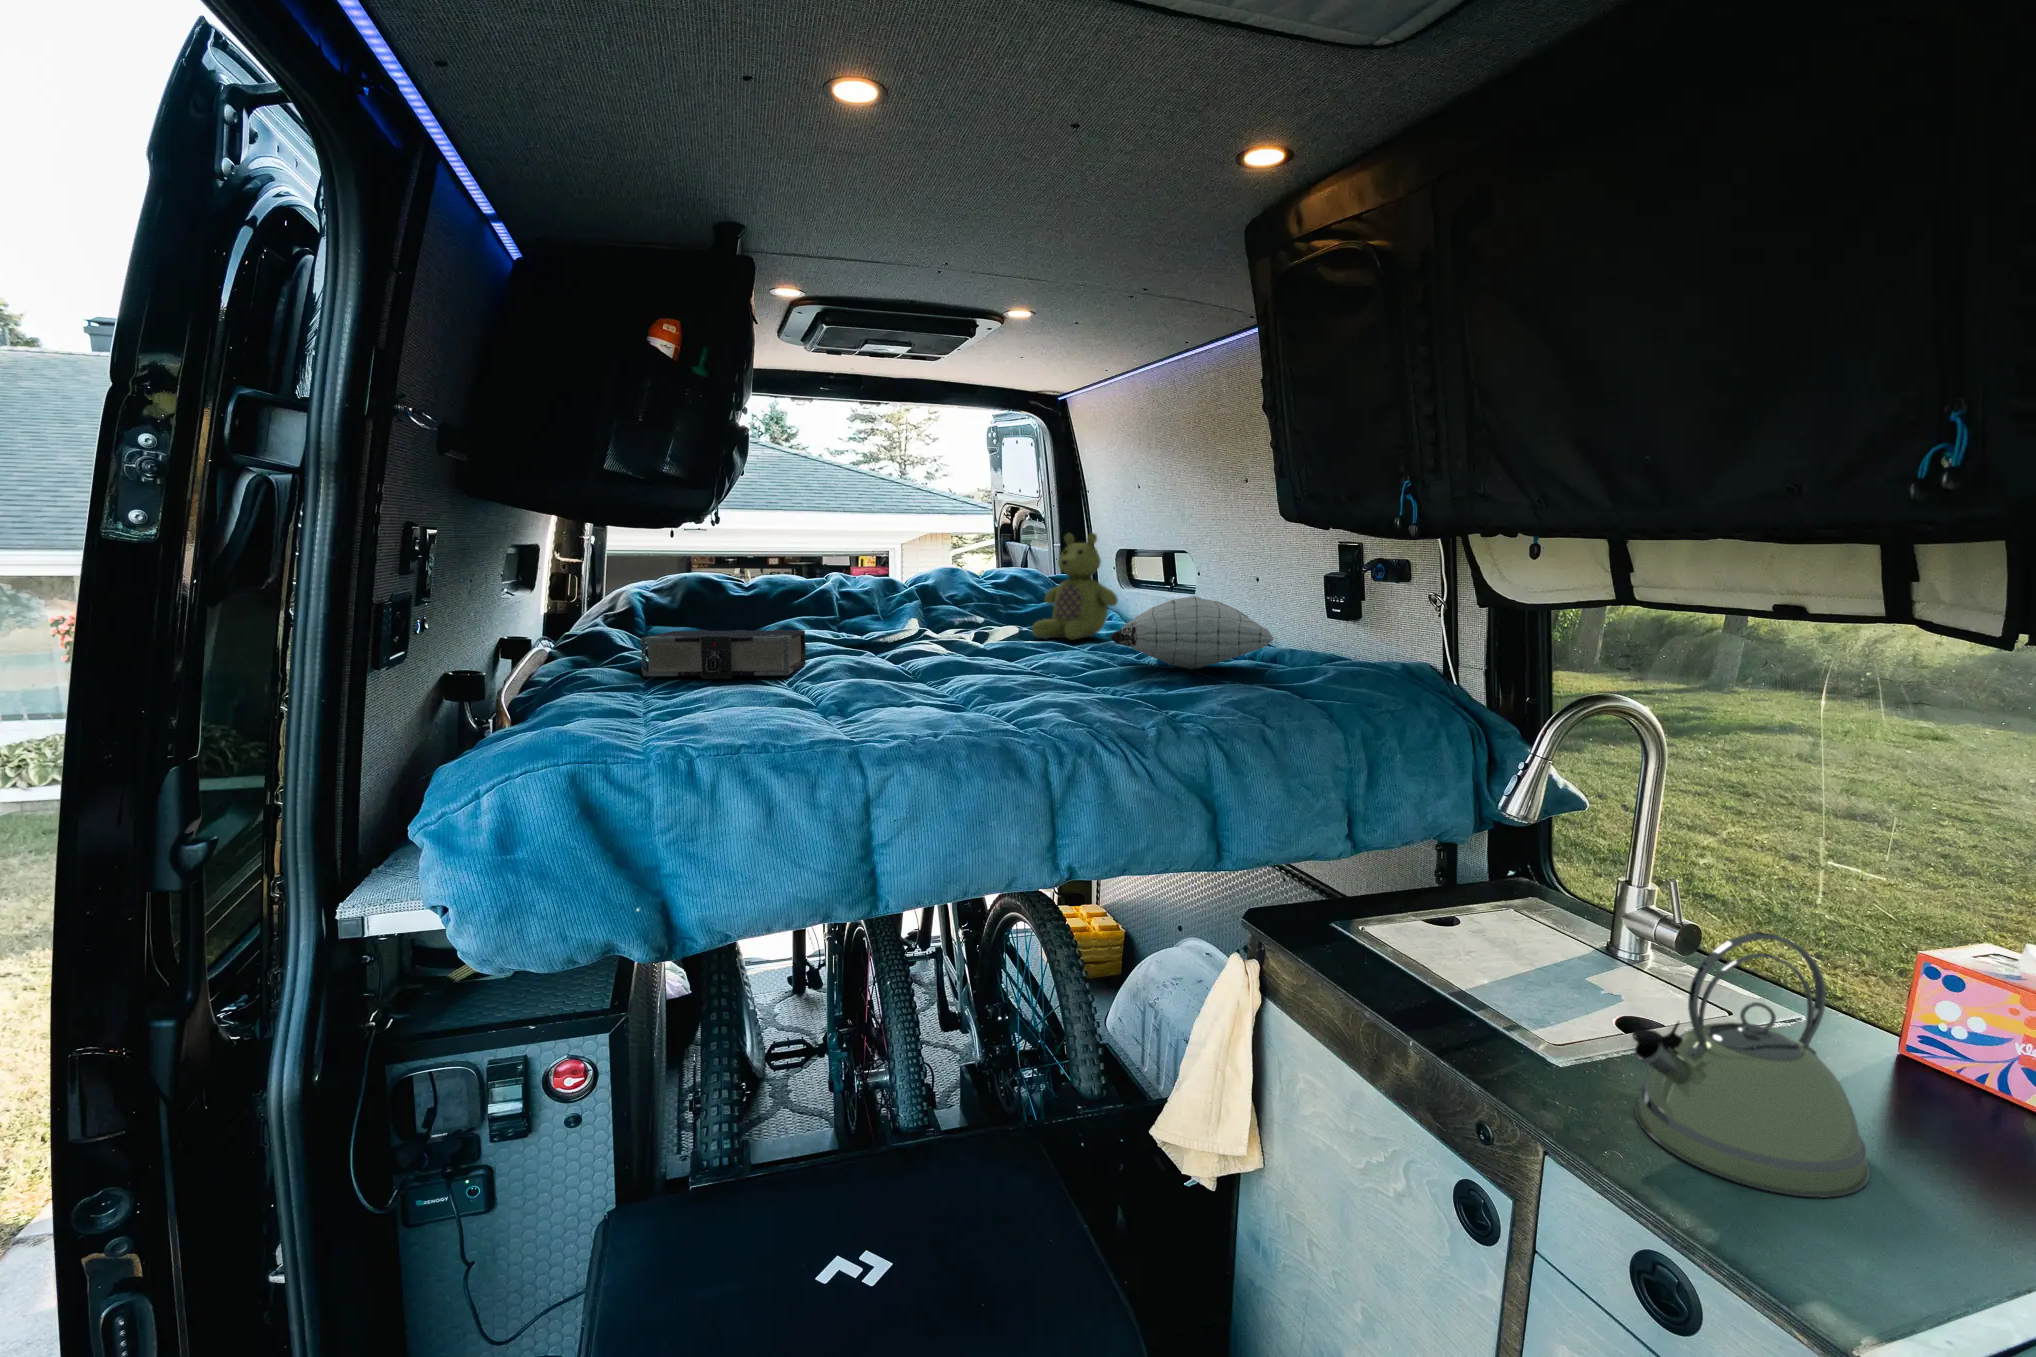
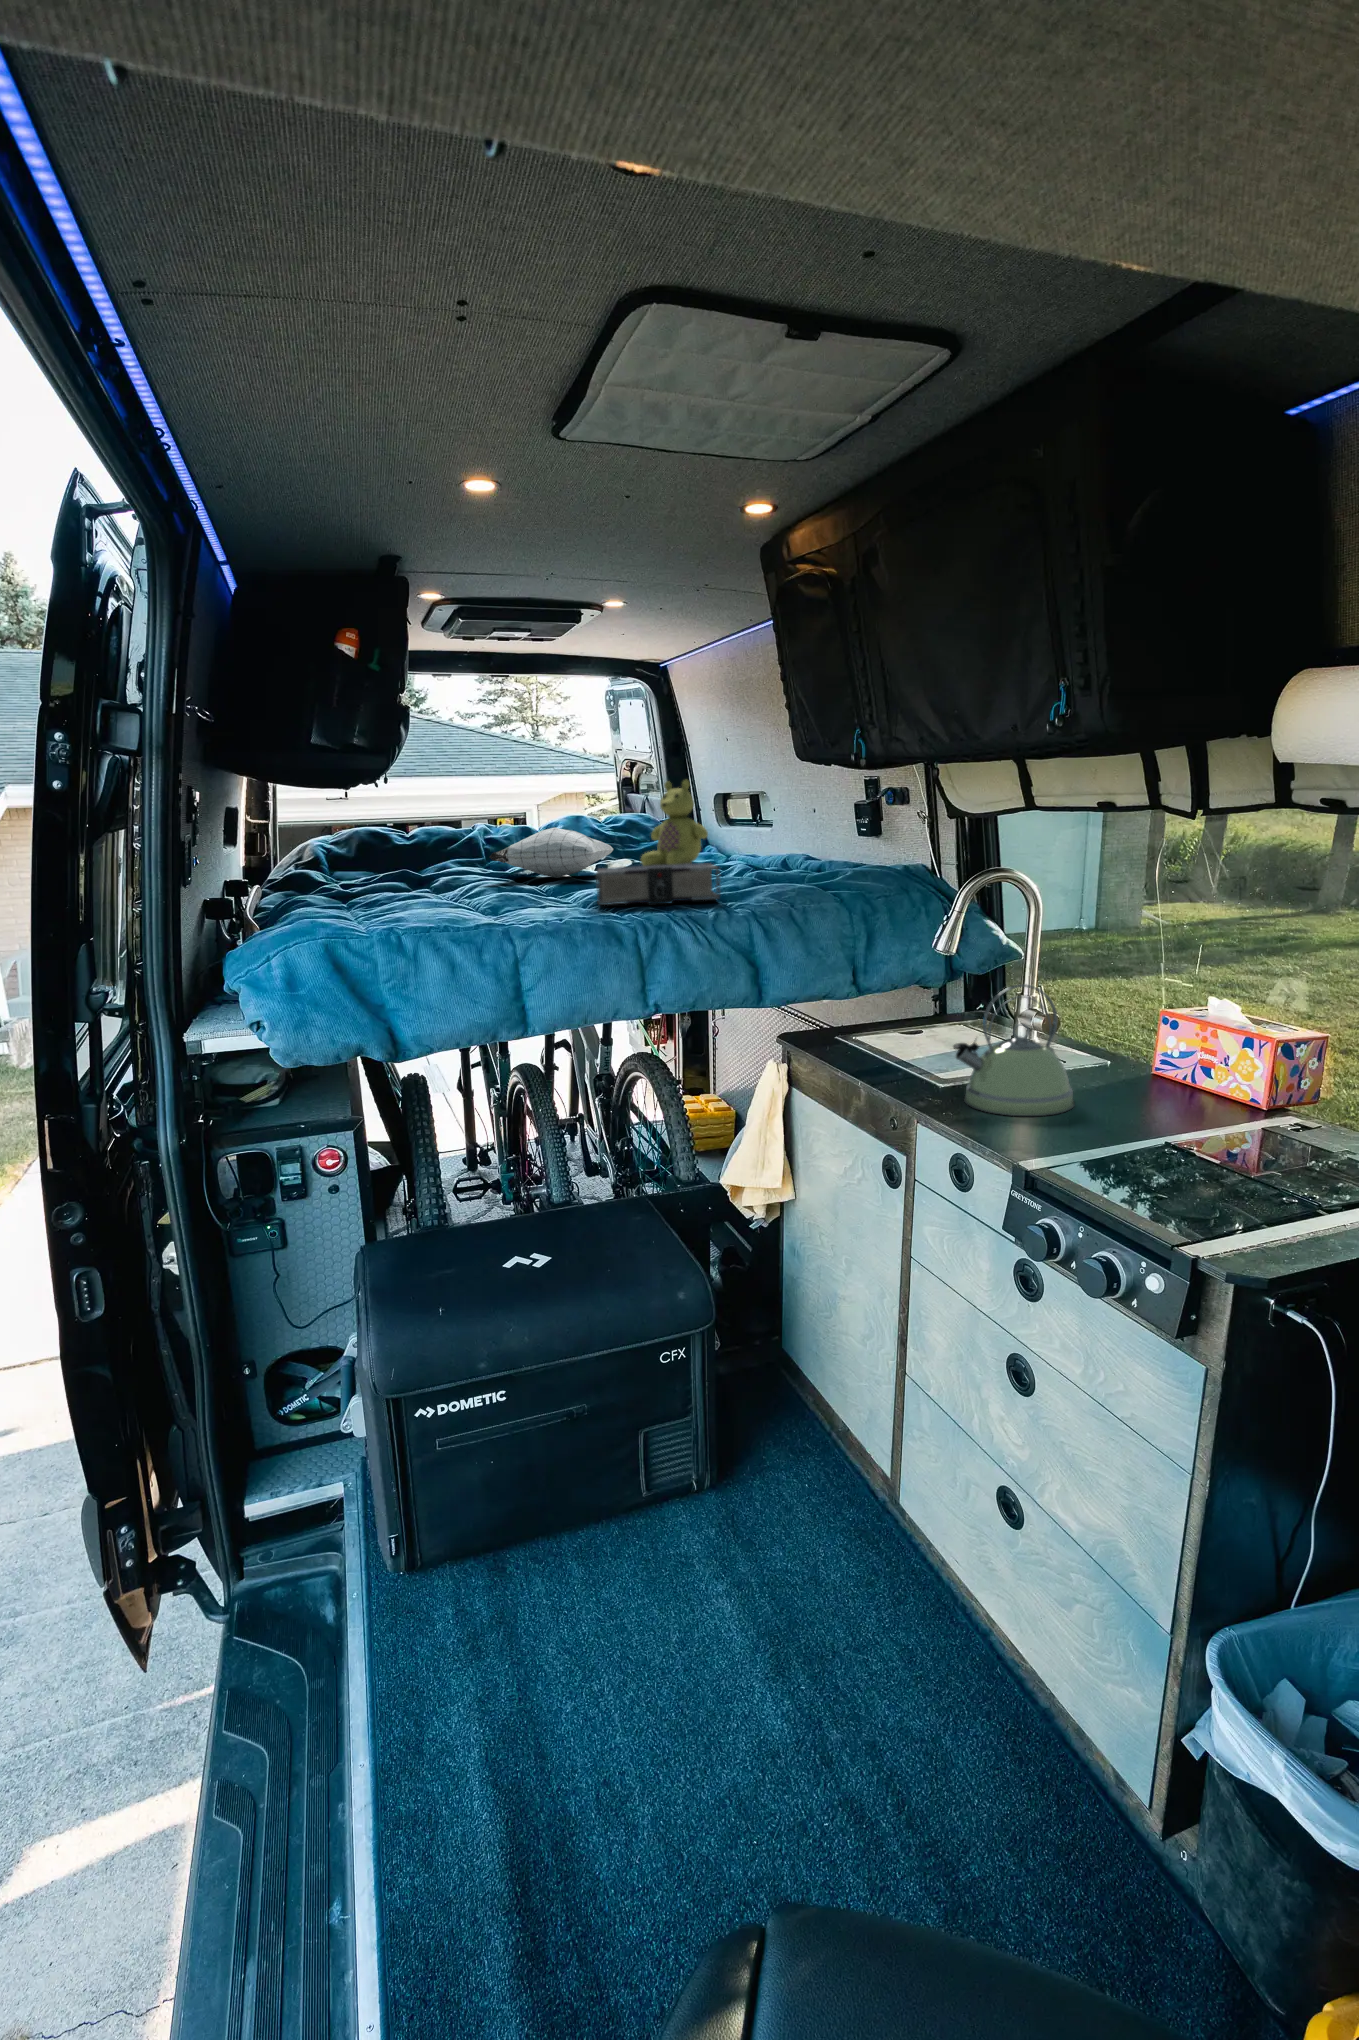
pillow: present [1110,596,1274,669] -> present [490,828,613,878]
book: present [640,630,806,678] -> present [596,863,720,905]

